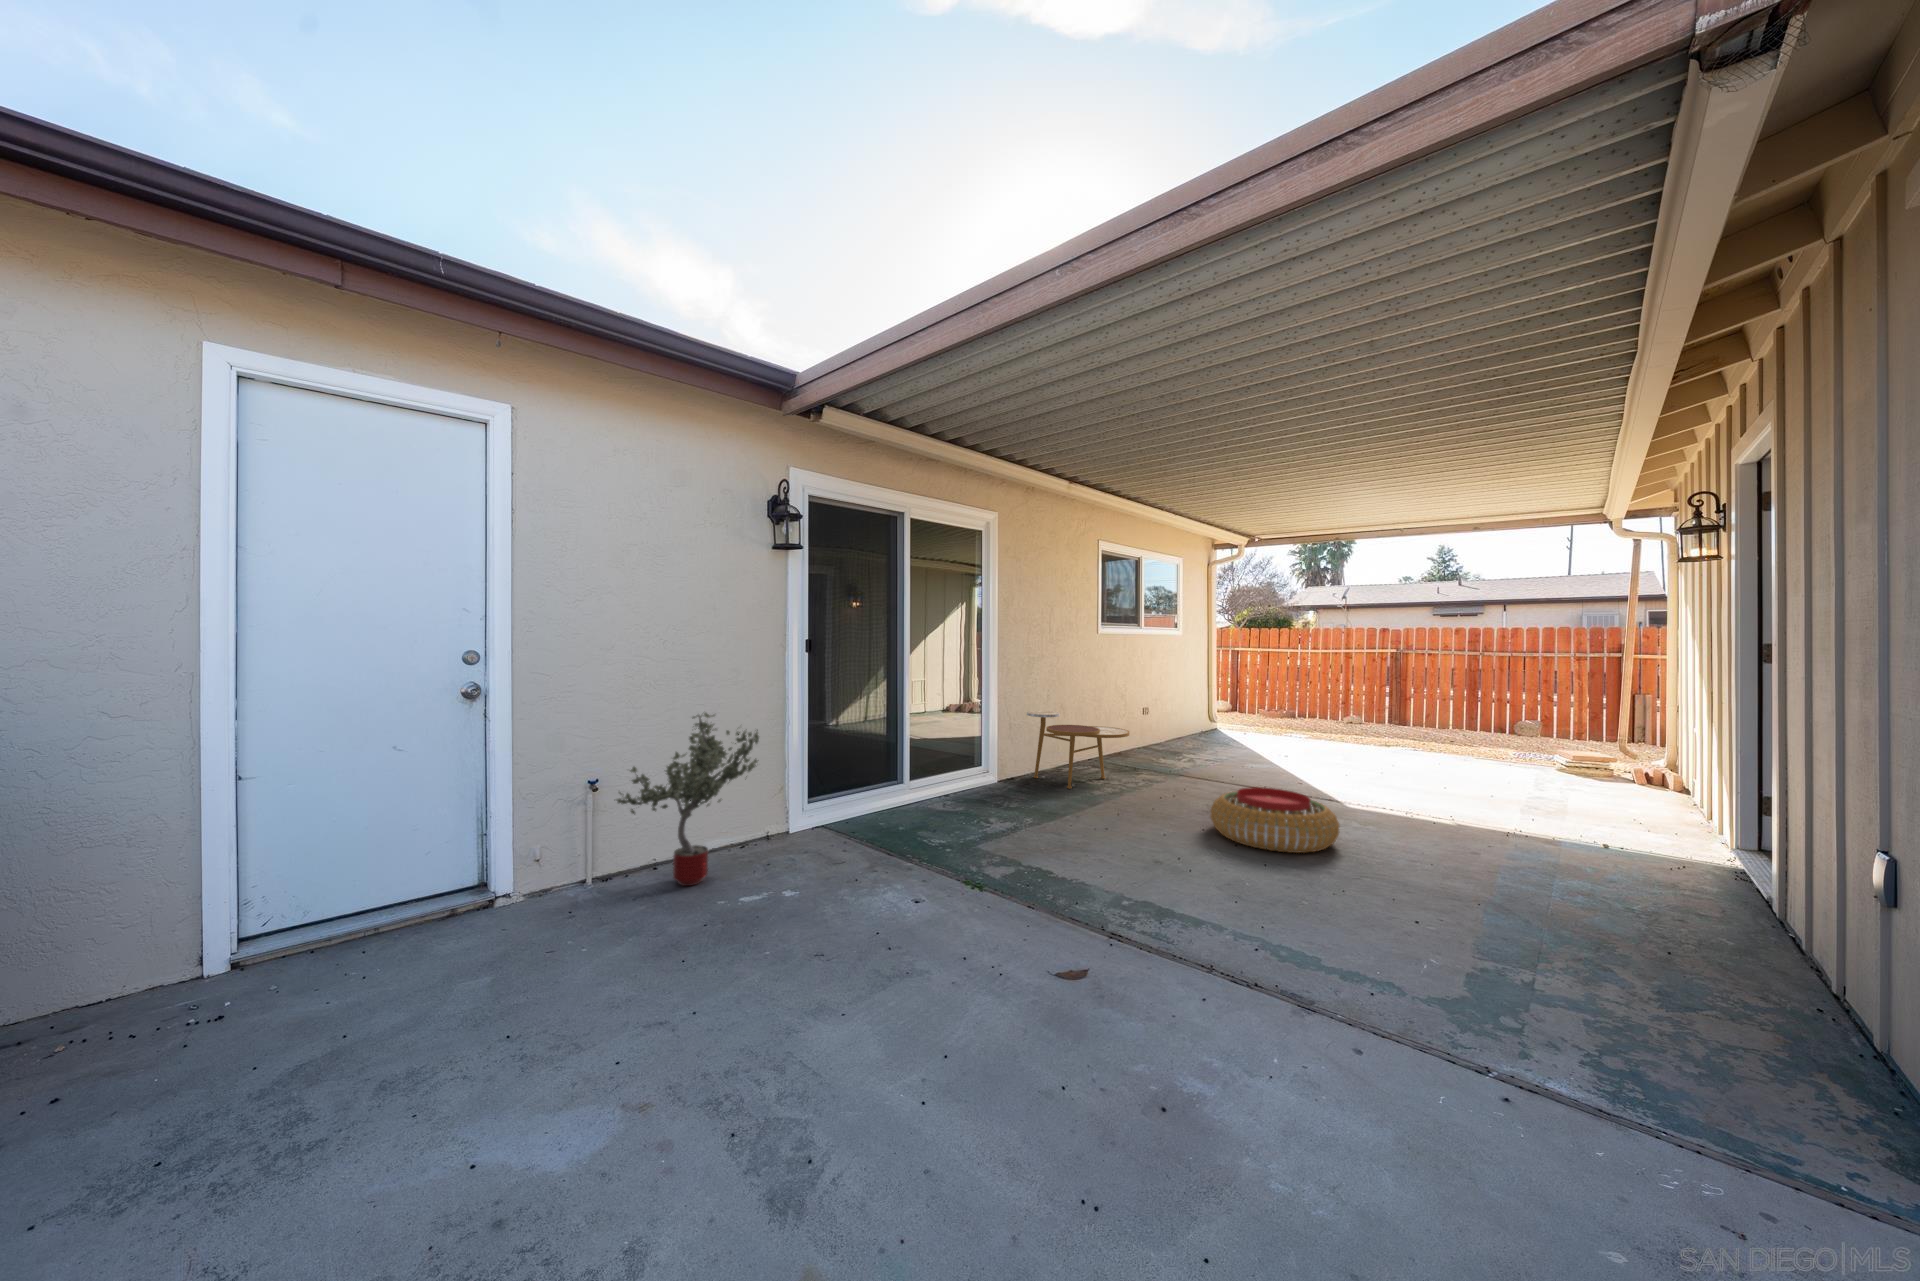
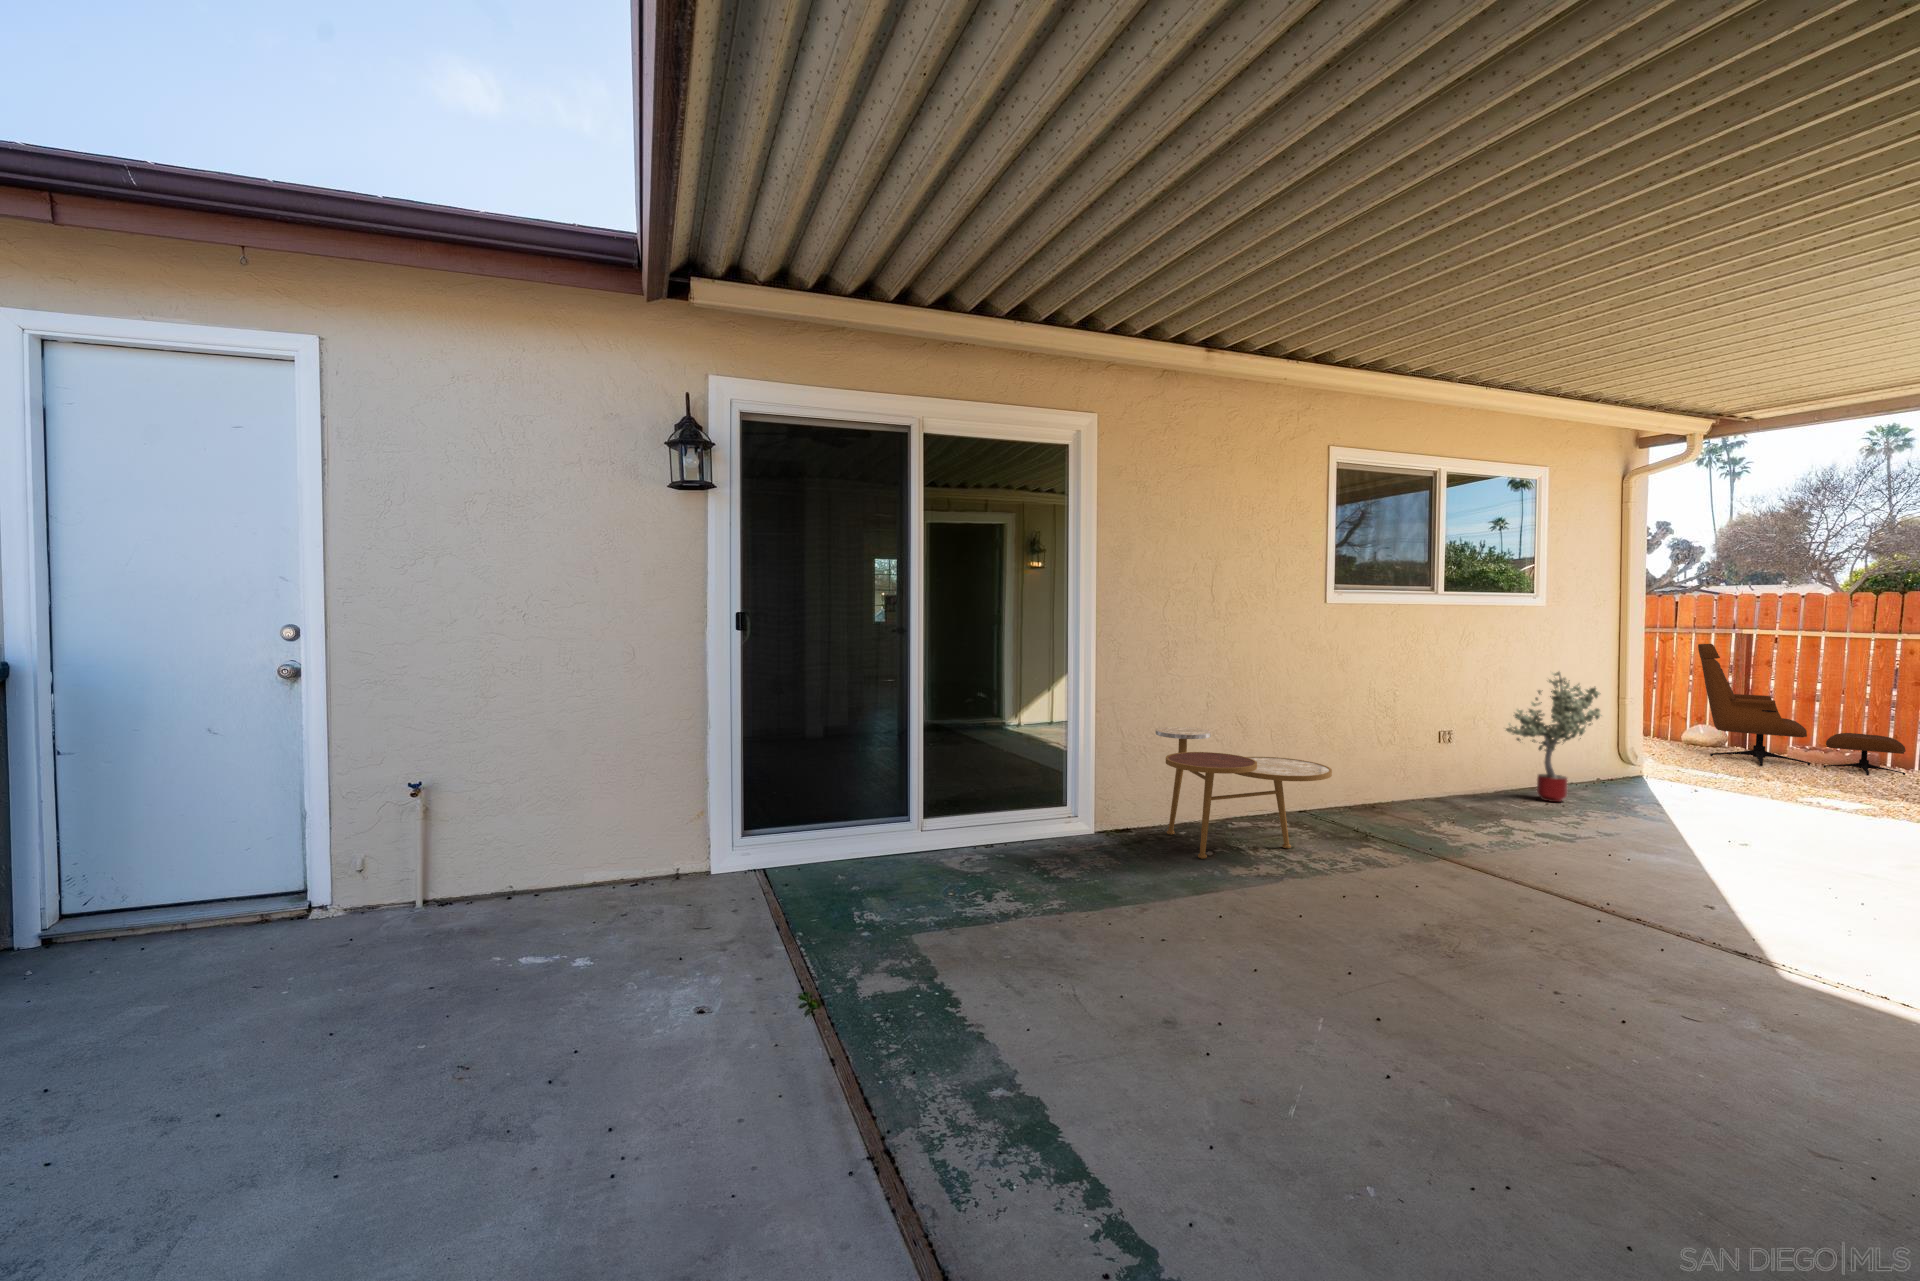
lounge chair: none [1225,655,1309,722] -> present [1698,644,1906,775]
potted tree: present [617,712,759,886] -> present [1506,672,1602,802]
pouf: present [1211,787,1339,853] -> none [1363,907,1658,1074]

